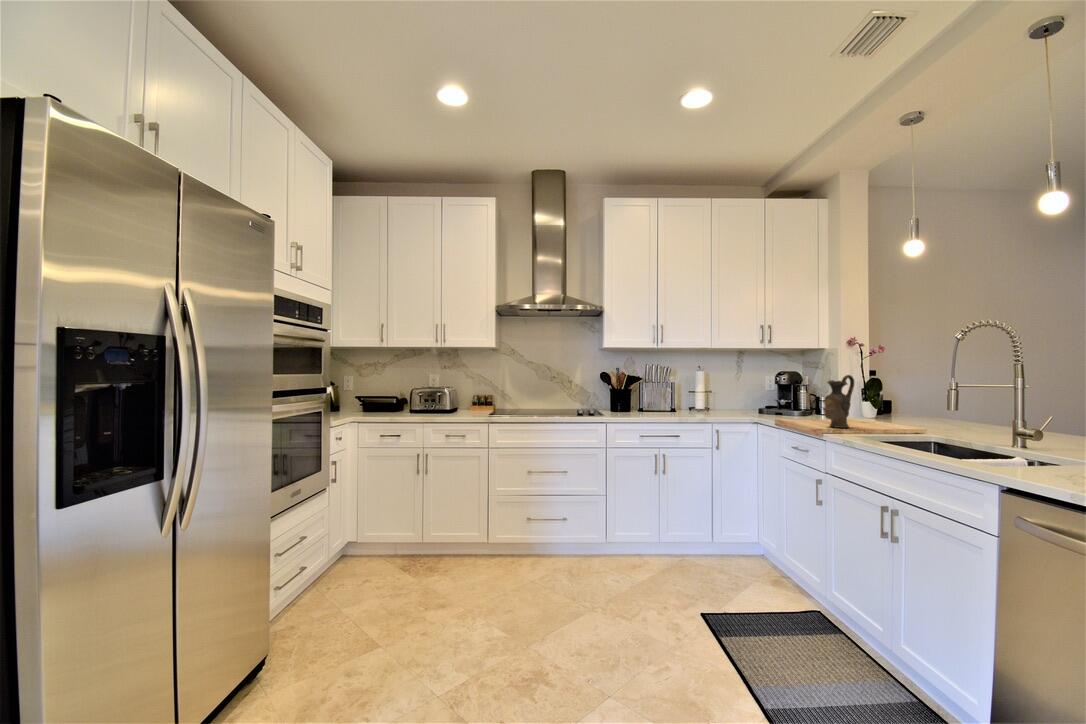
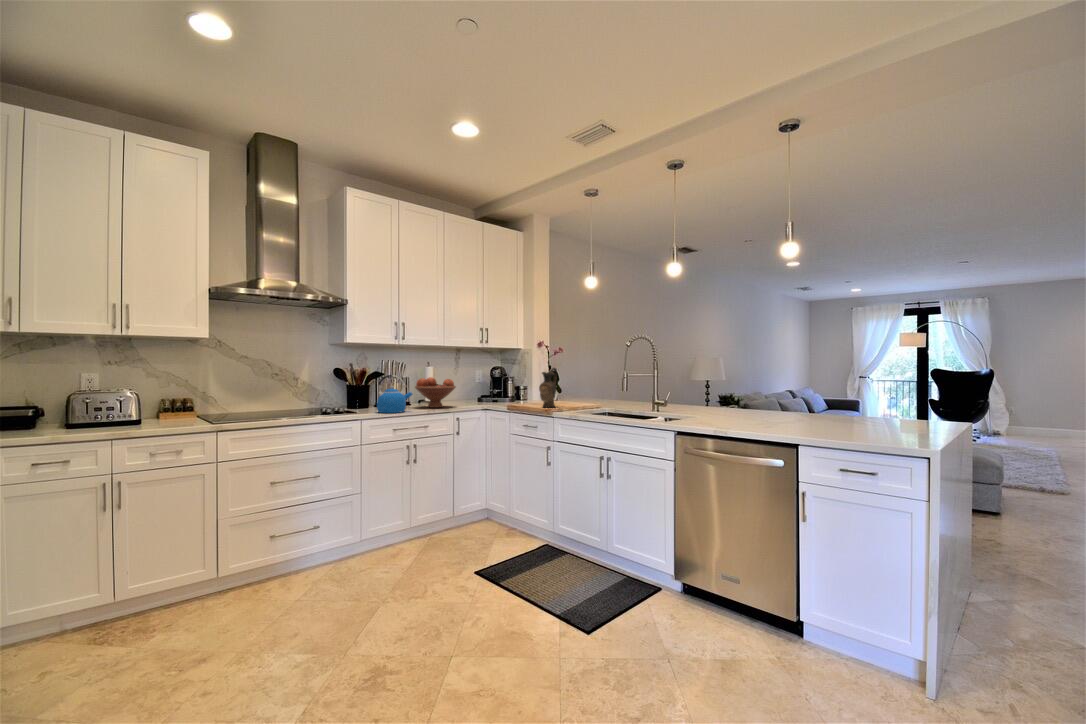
kettle: none [627,380,663,420] -> present [377,375,413,413]
fruit bowl: none [673,383,720,417] -> present [415,377,456,408]

